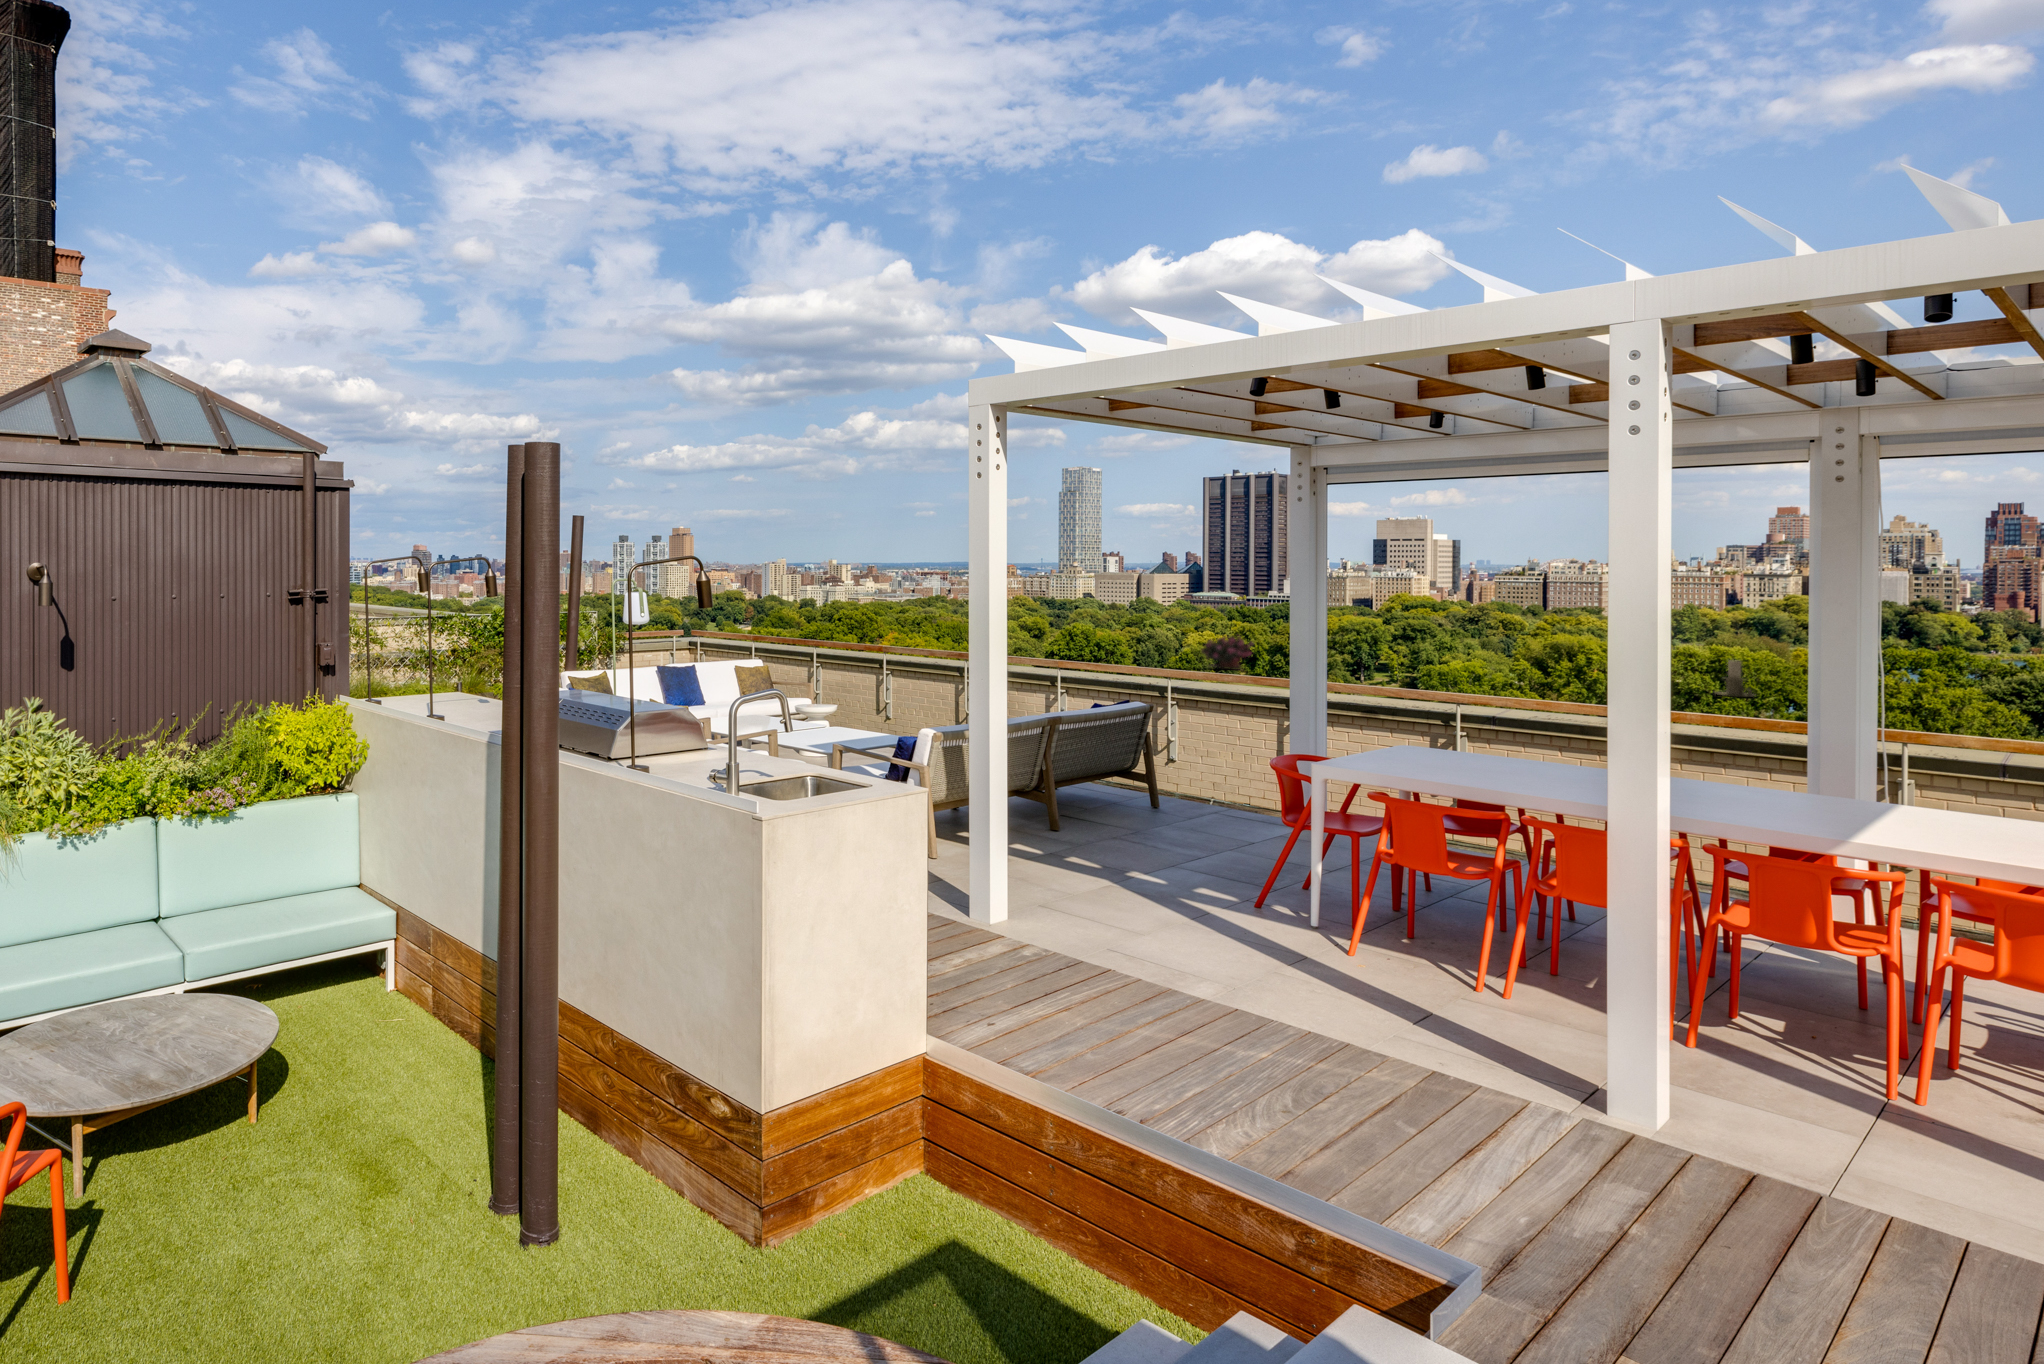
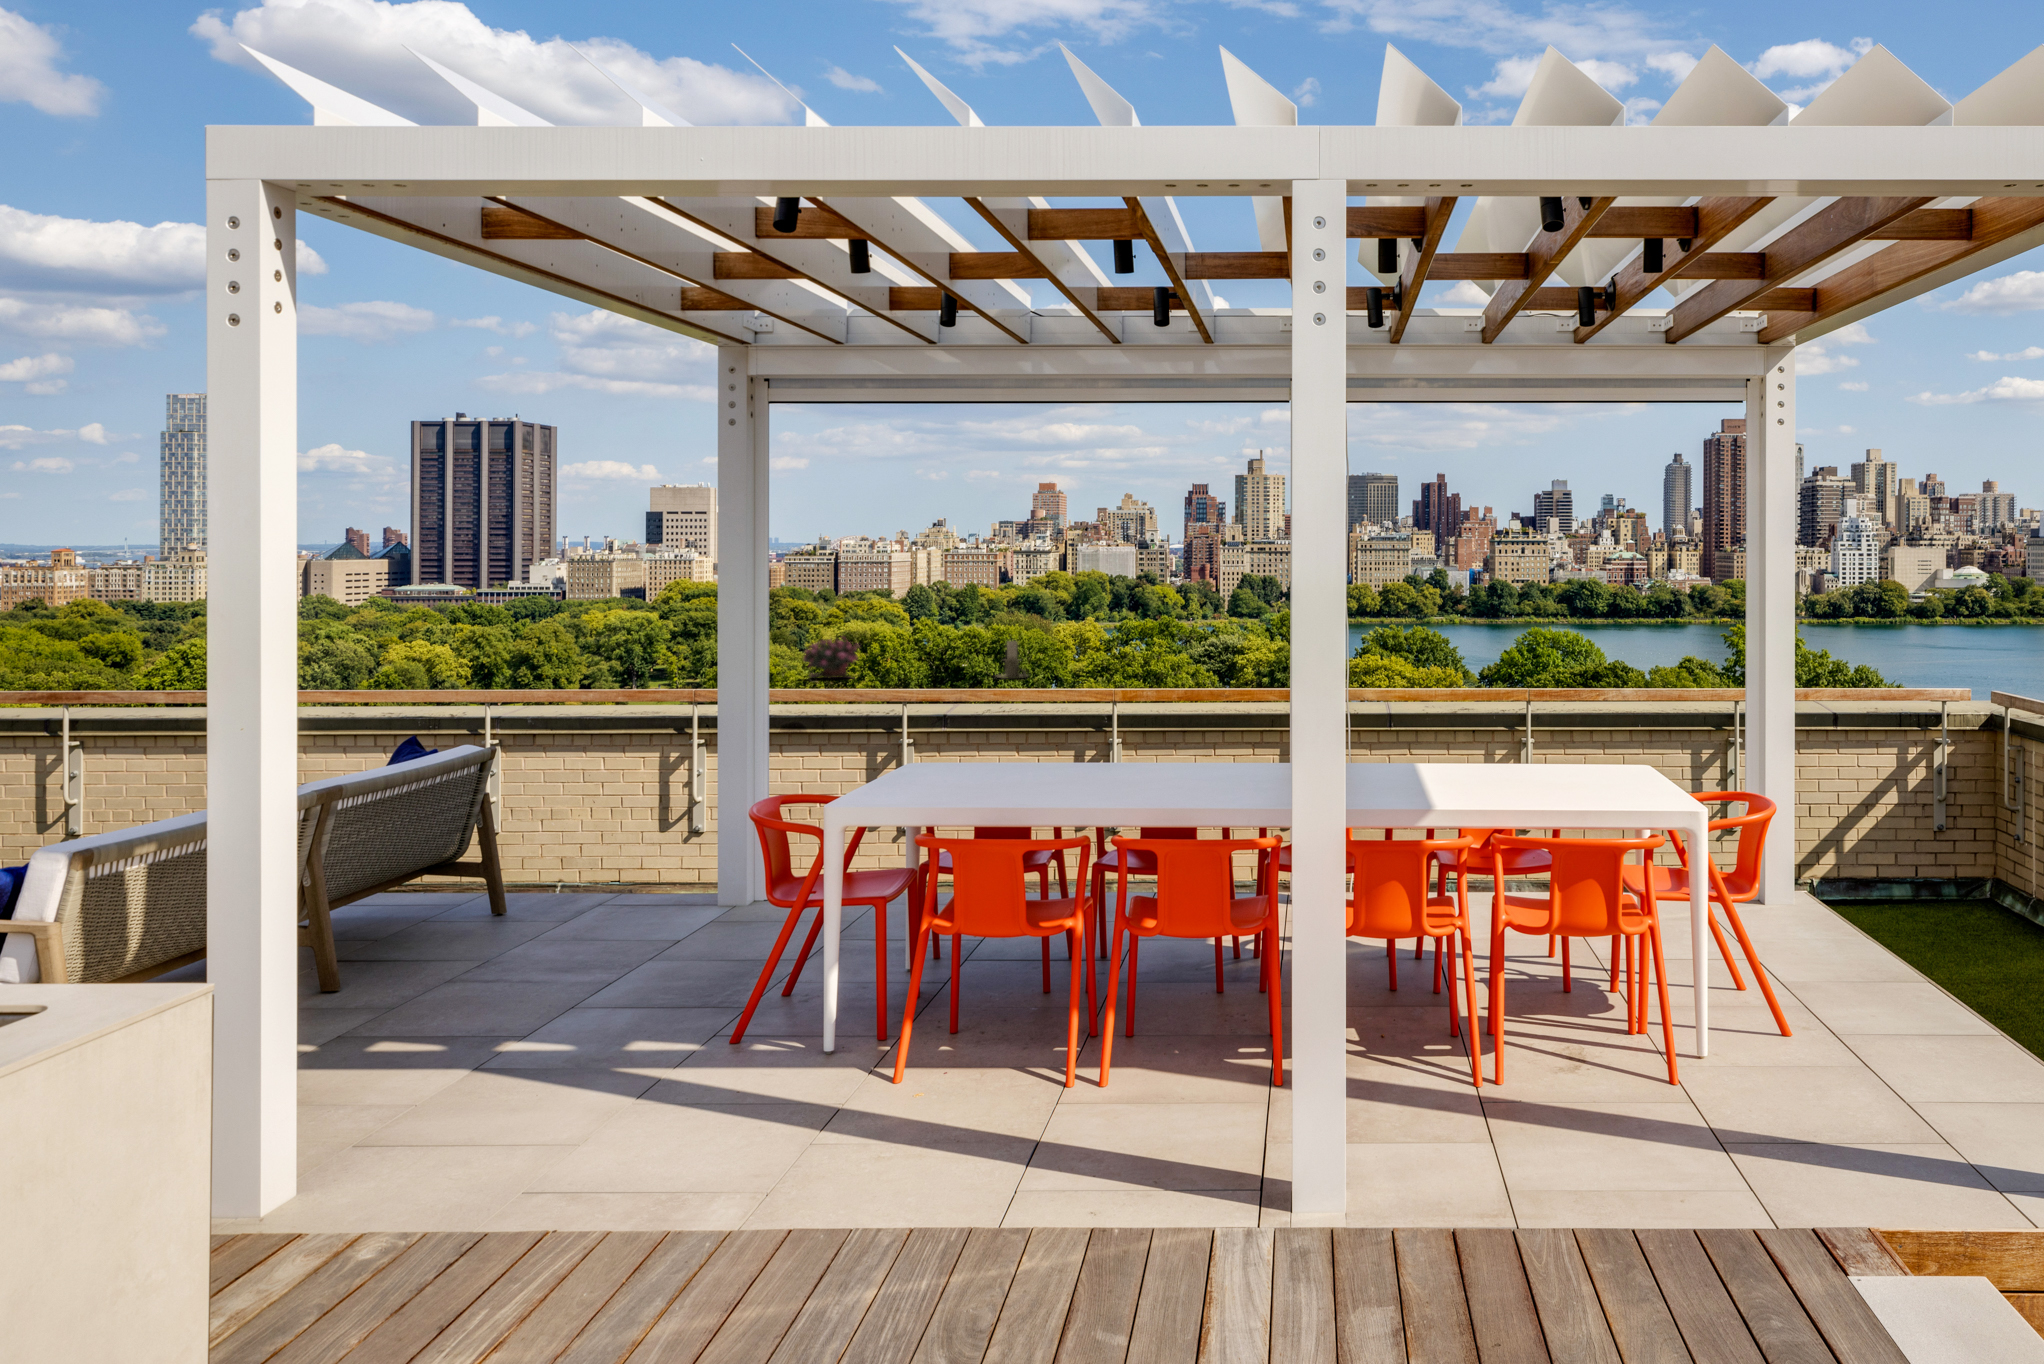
potted flower: present [1201,636,1253,670] -> present [803,637,858,678]

